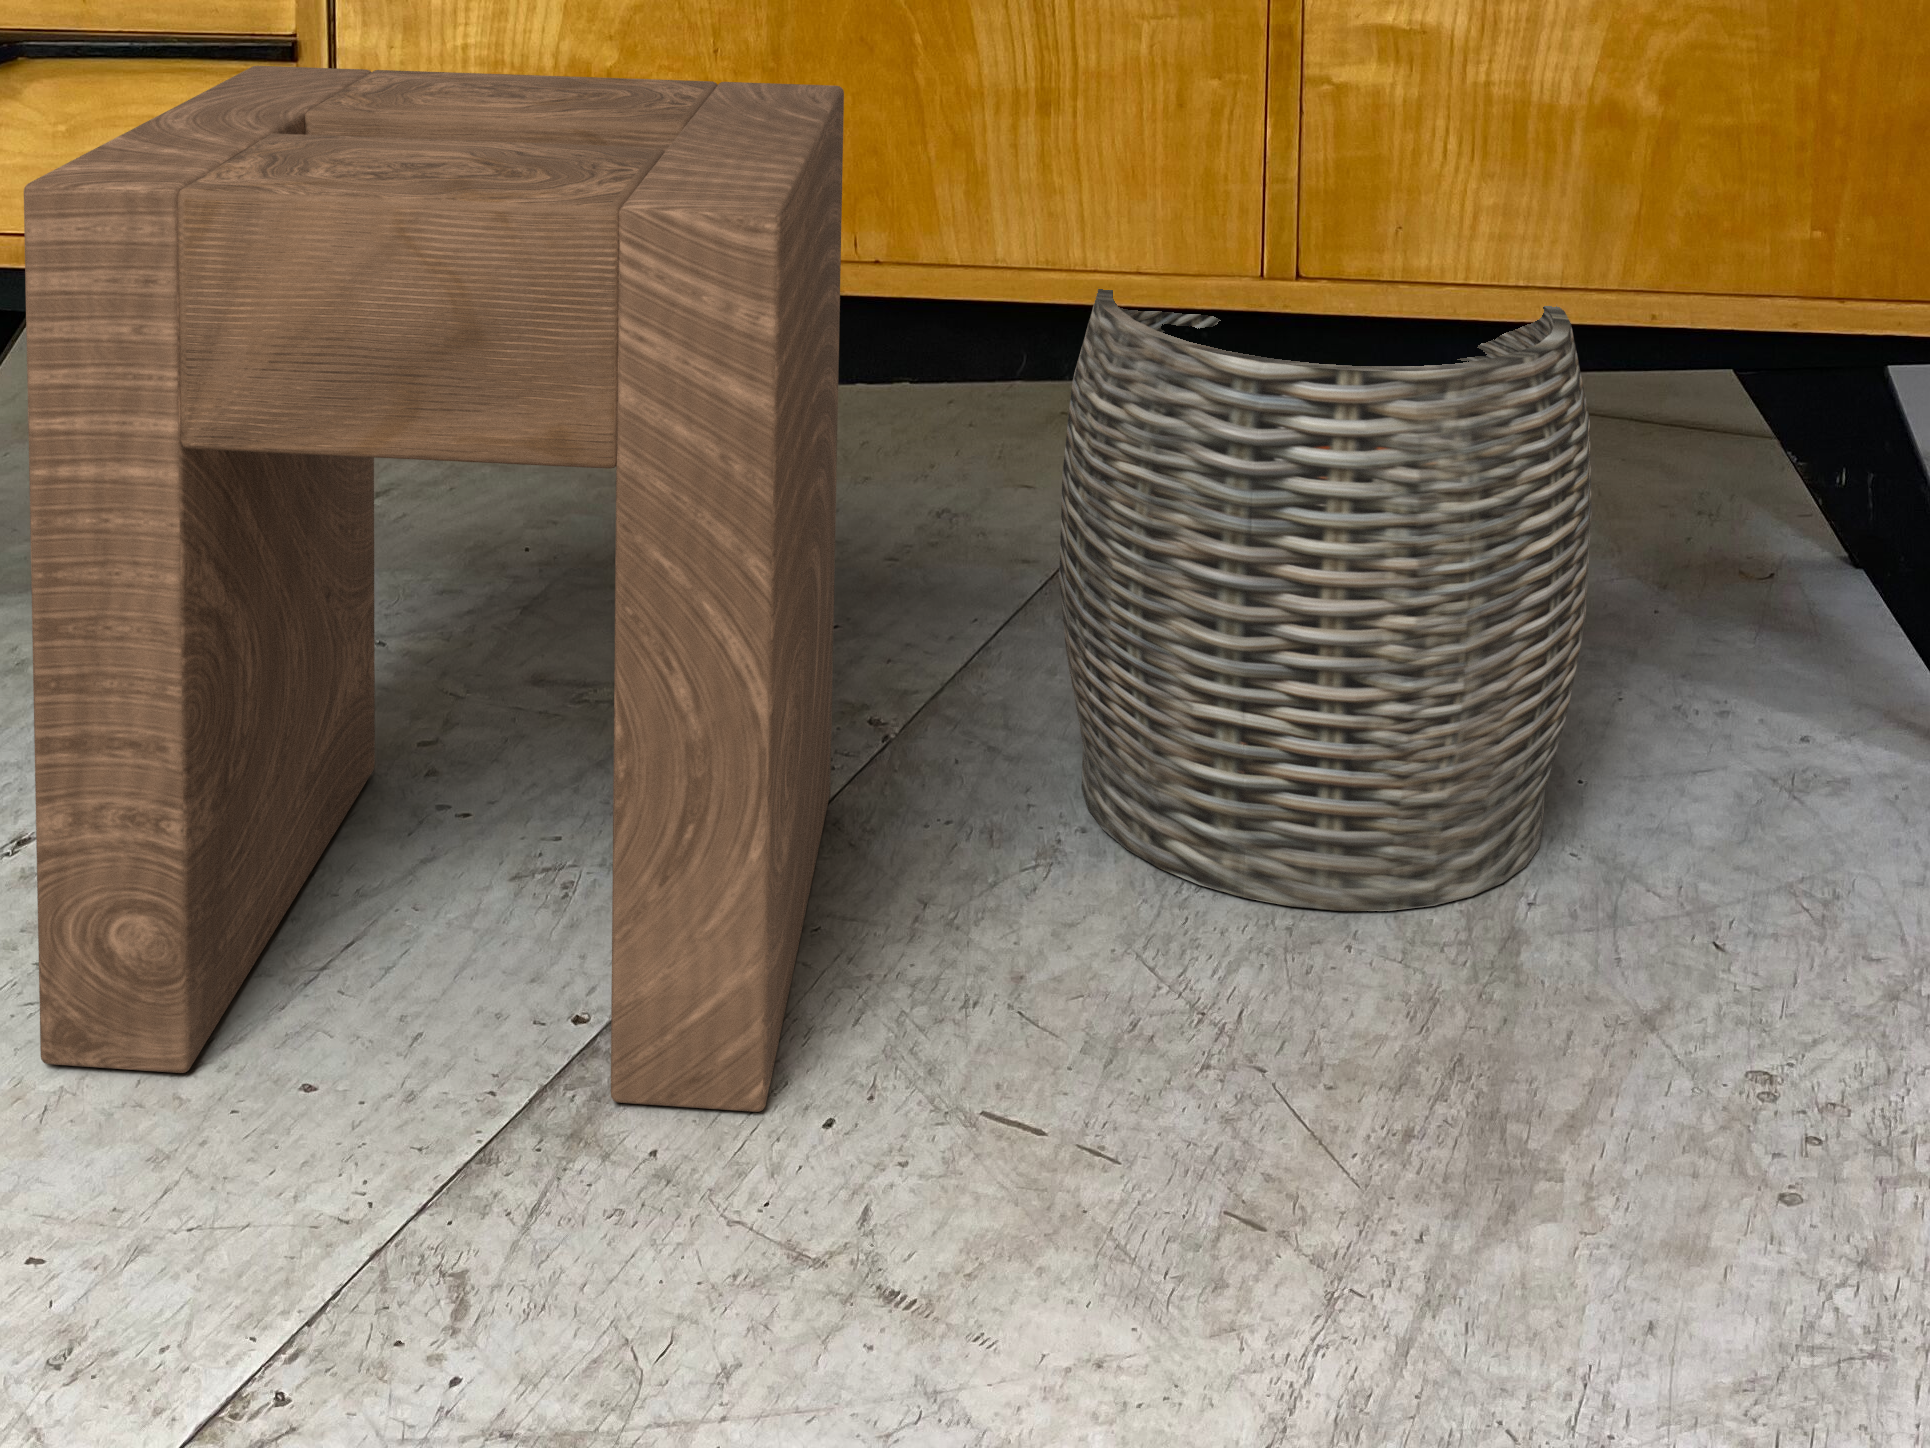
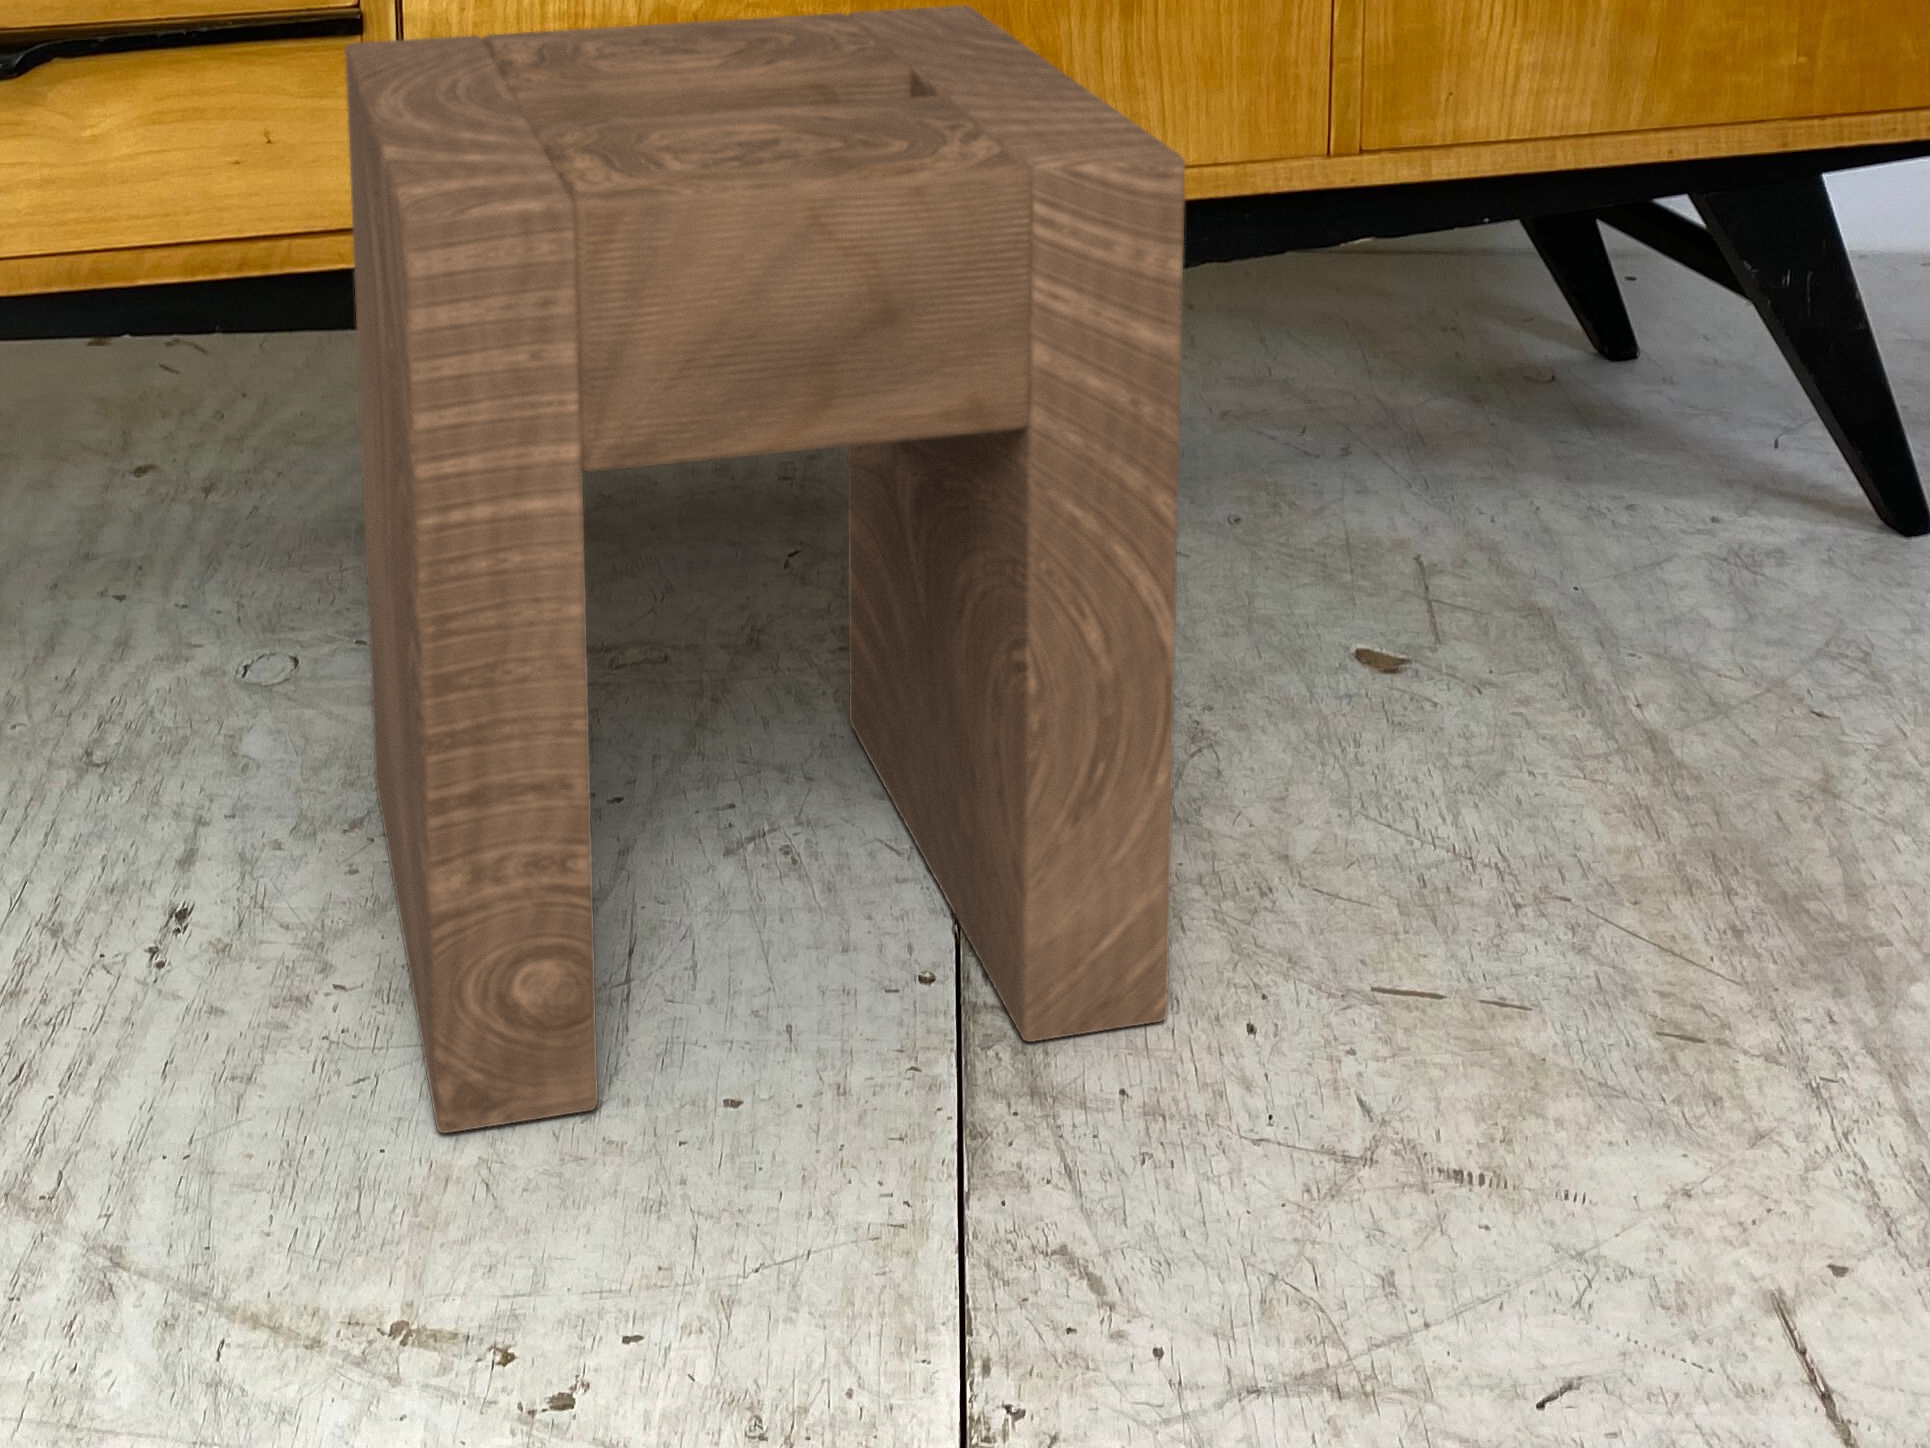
woven basket: present [1059,289,1592,911] -> none [1148,110,1653,734]

